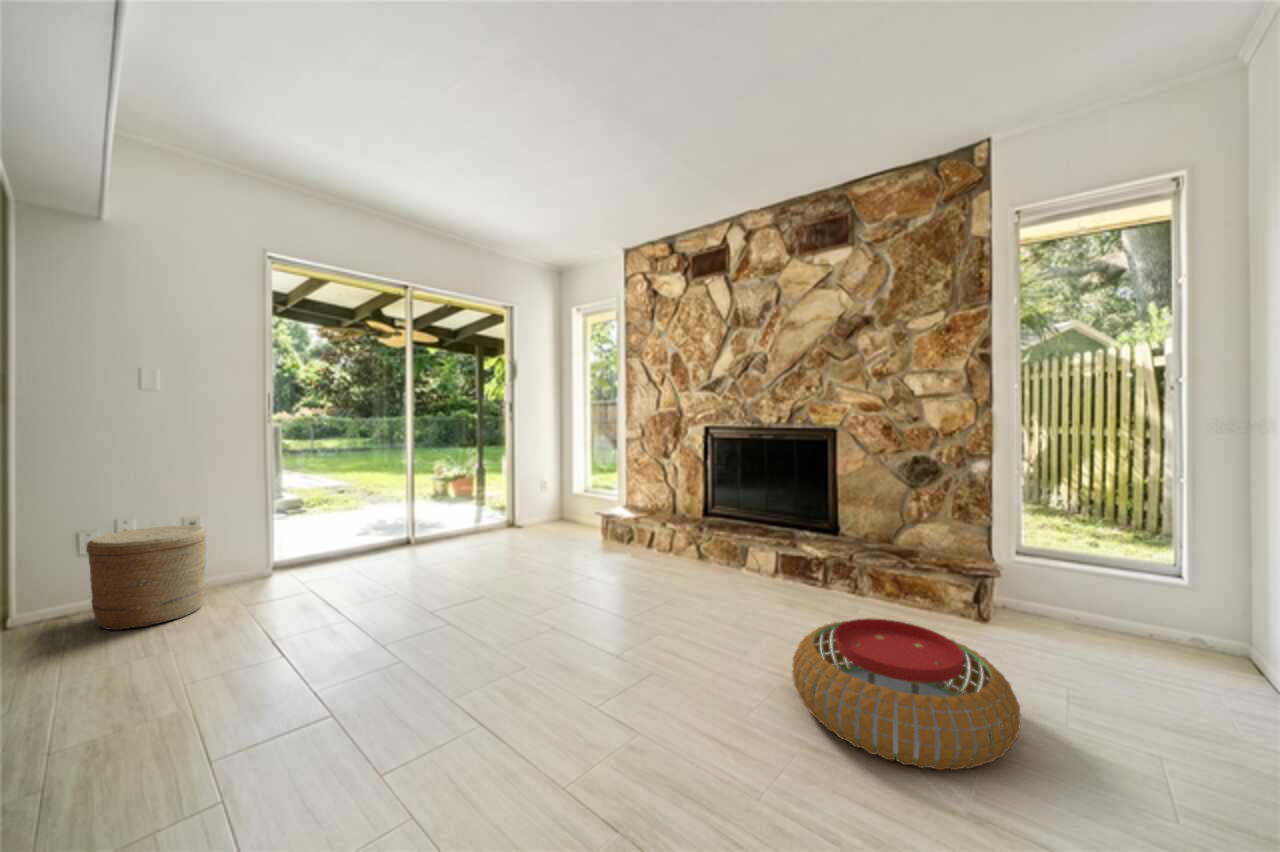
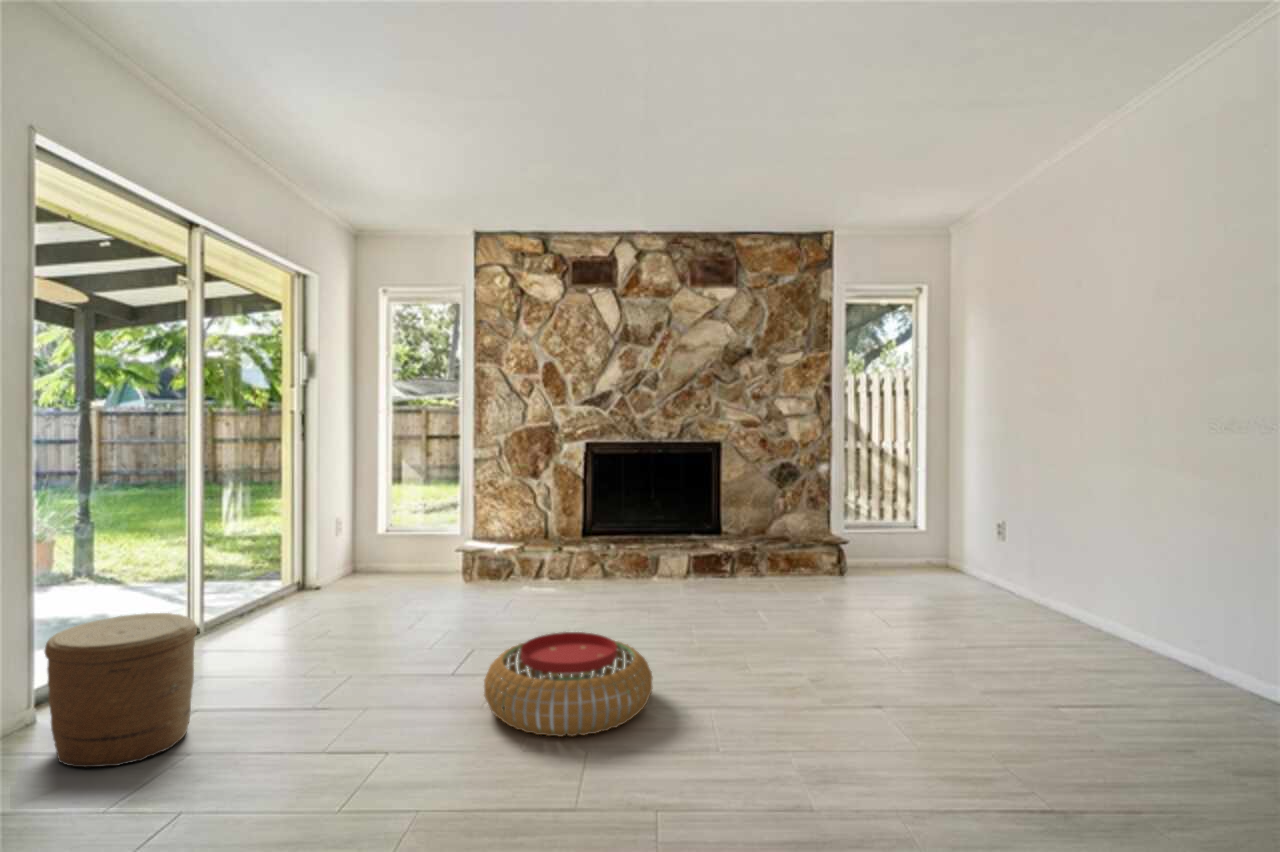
pouf: present [792,618,1020,770] -> present [484,632,652,737]

